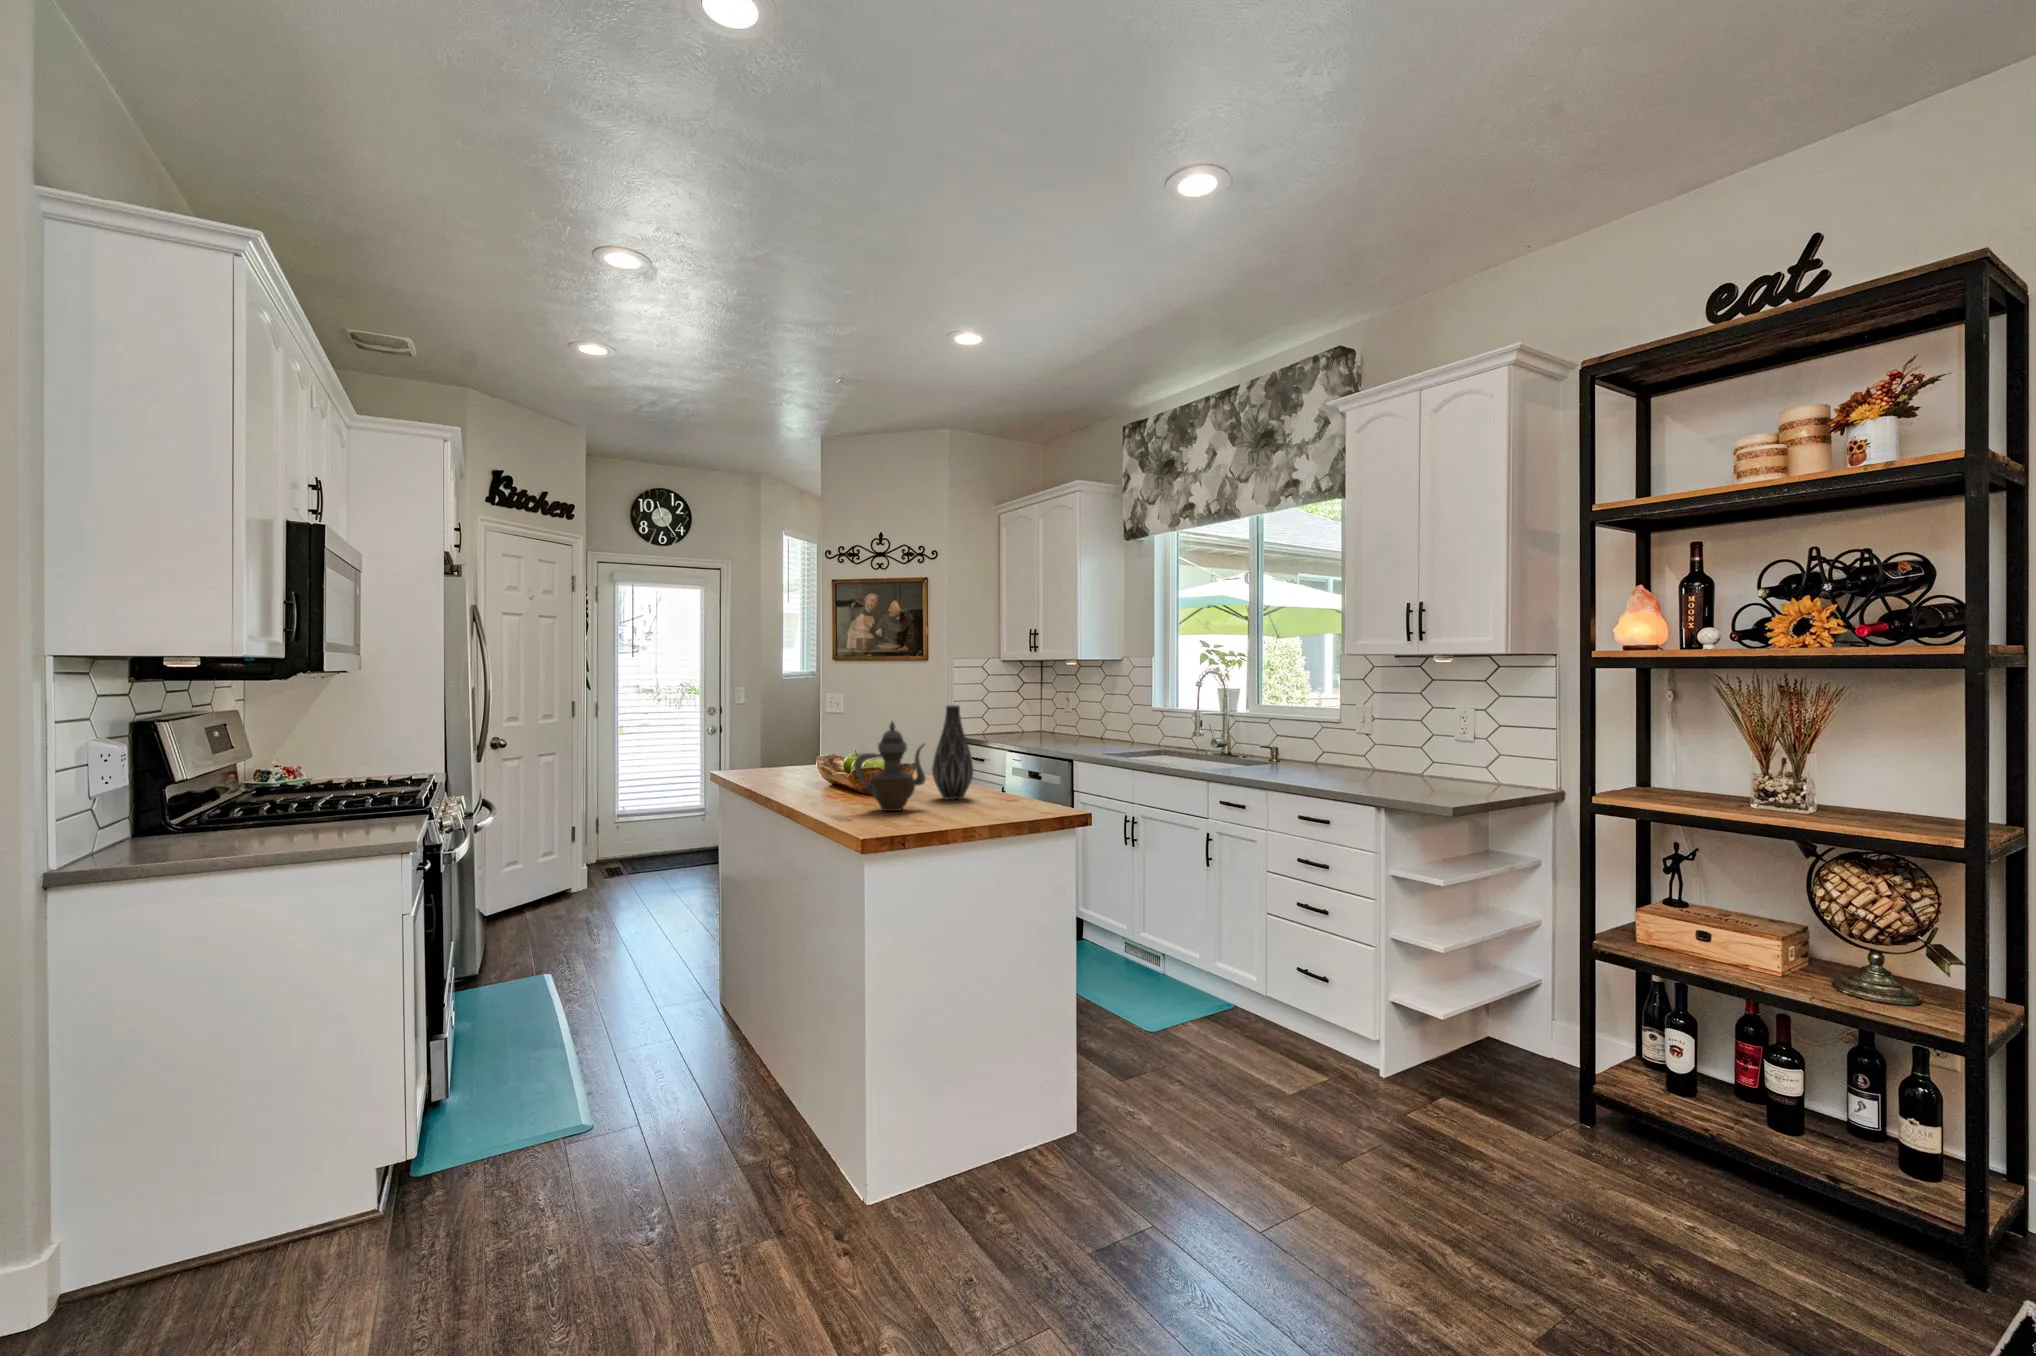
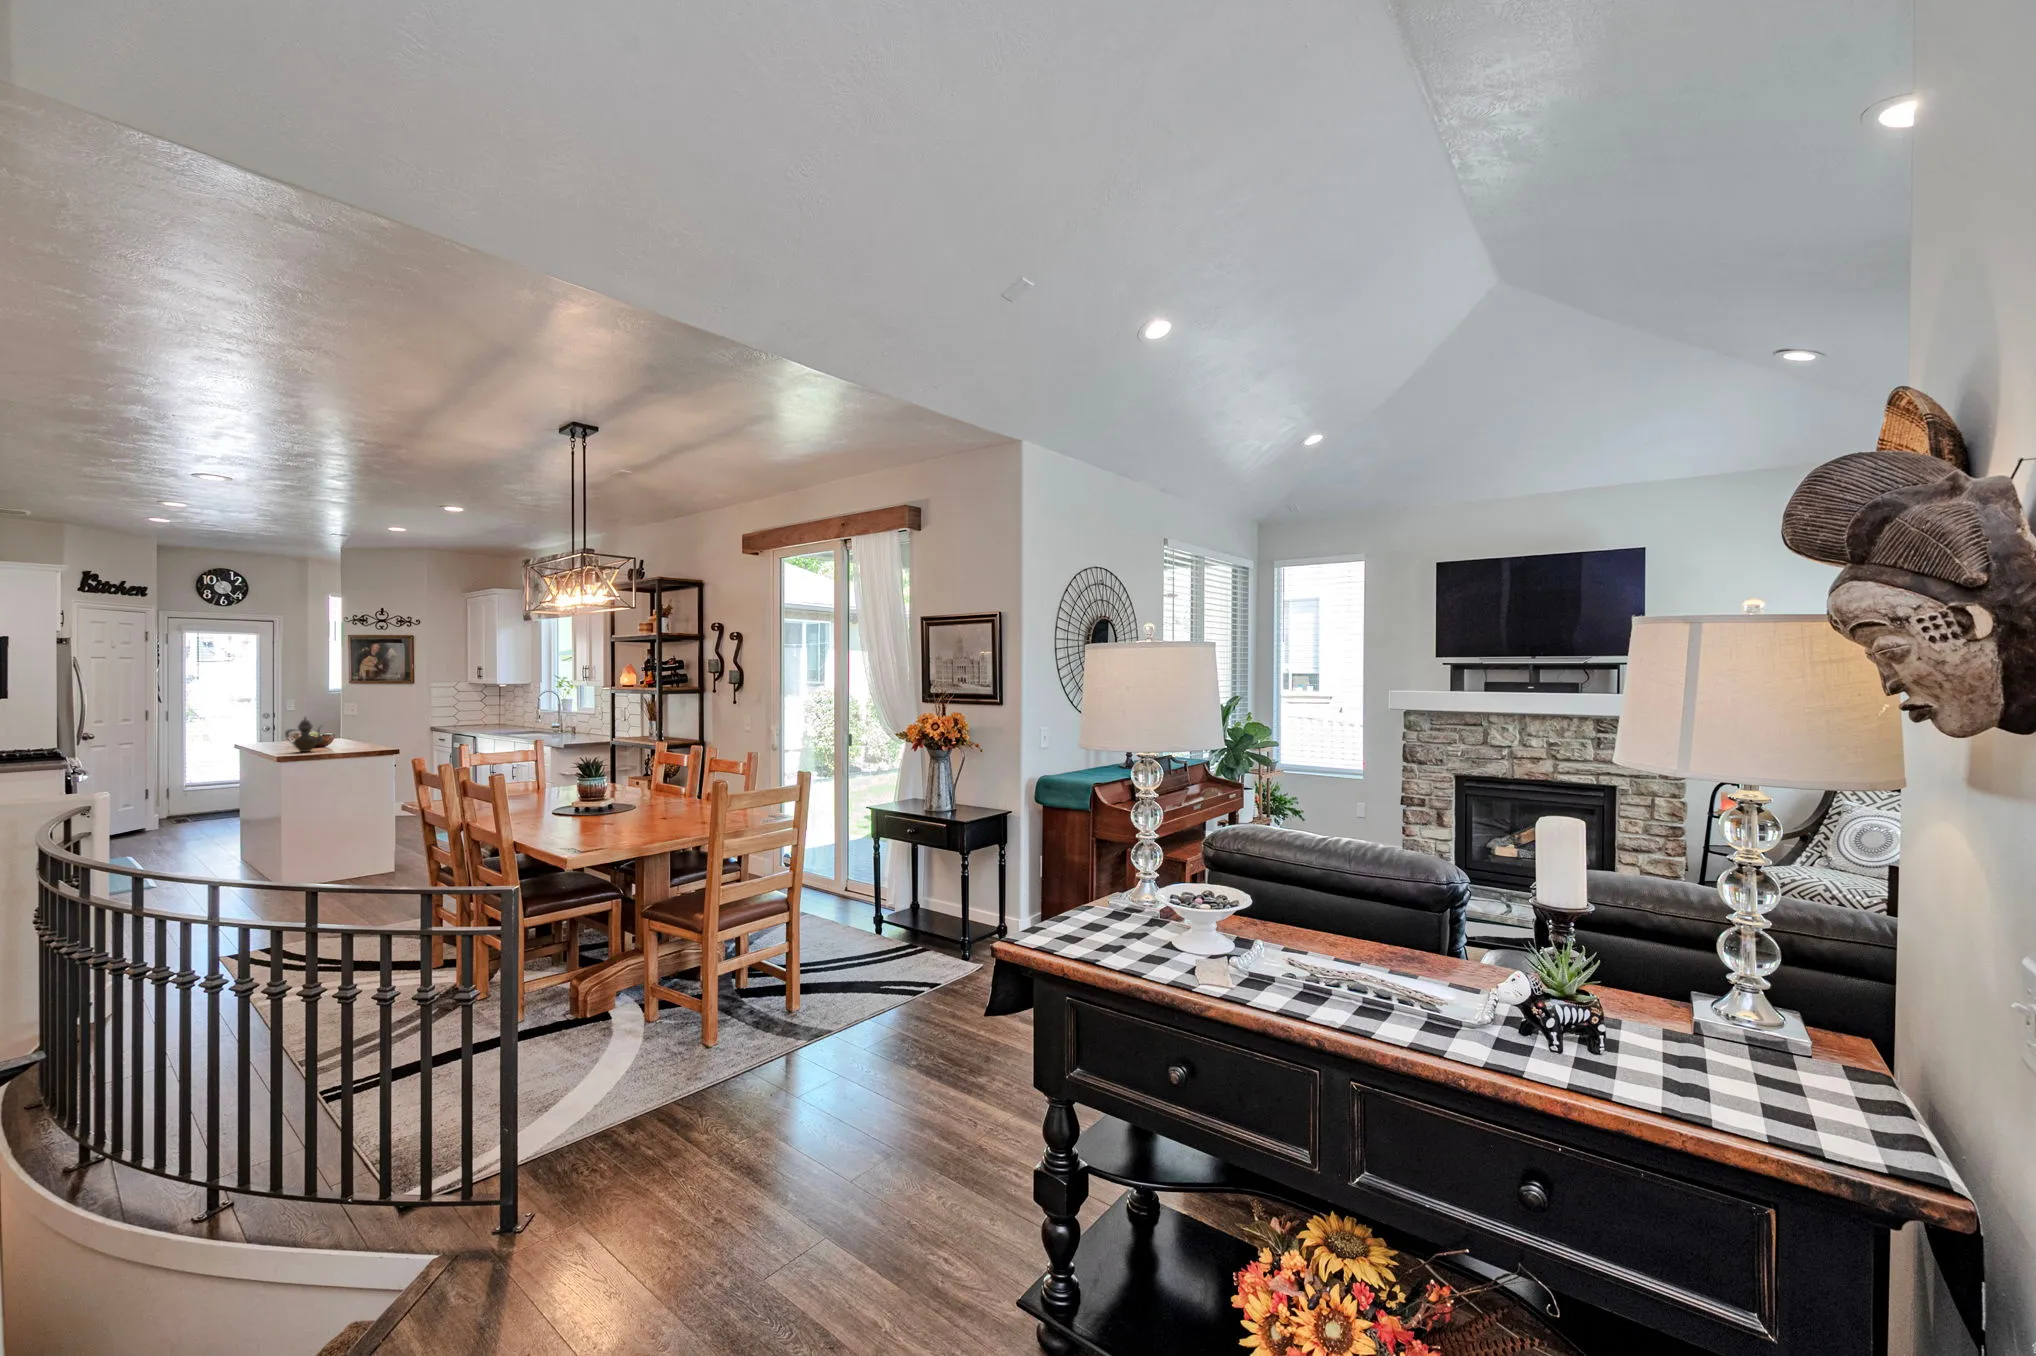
vase: present [932,705,973,800] -> none [333,710,355,749]

